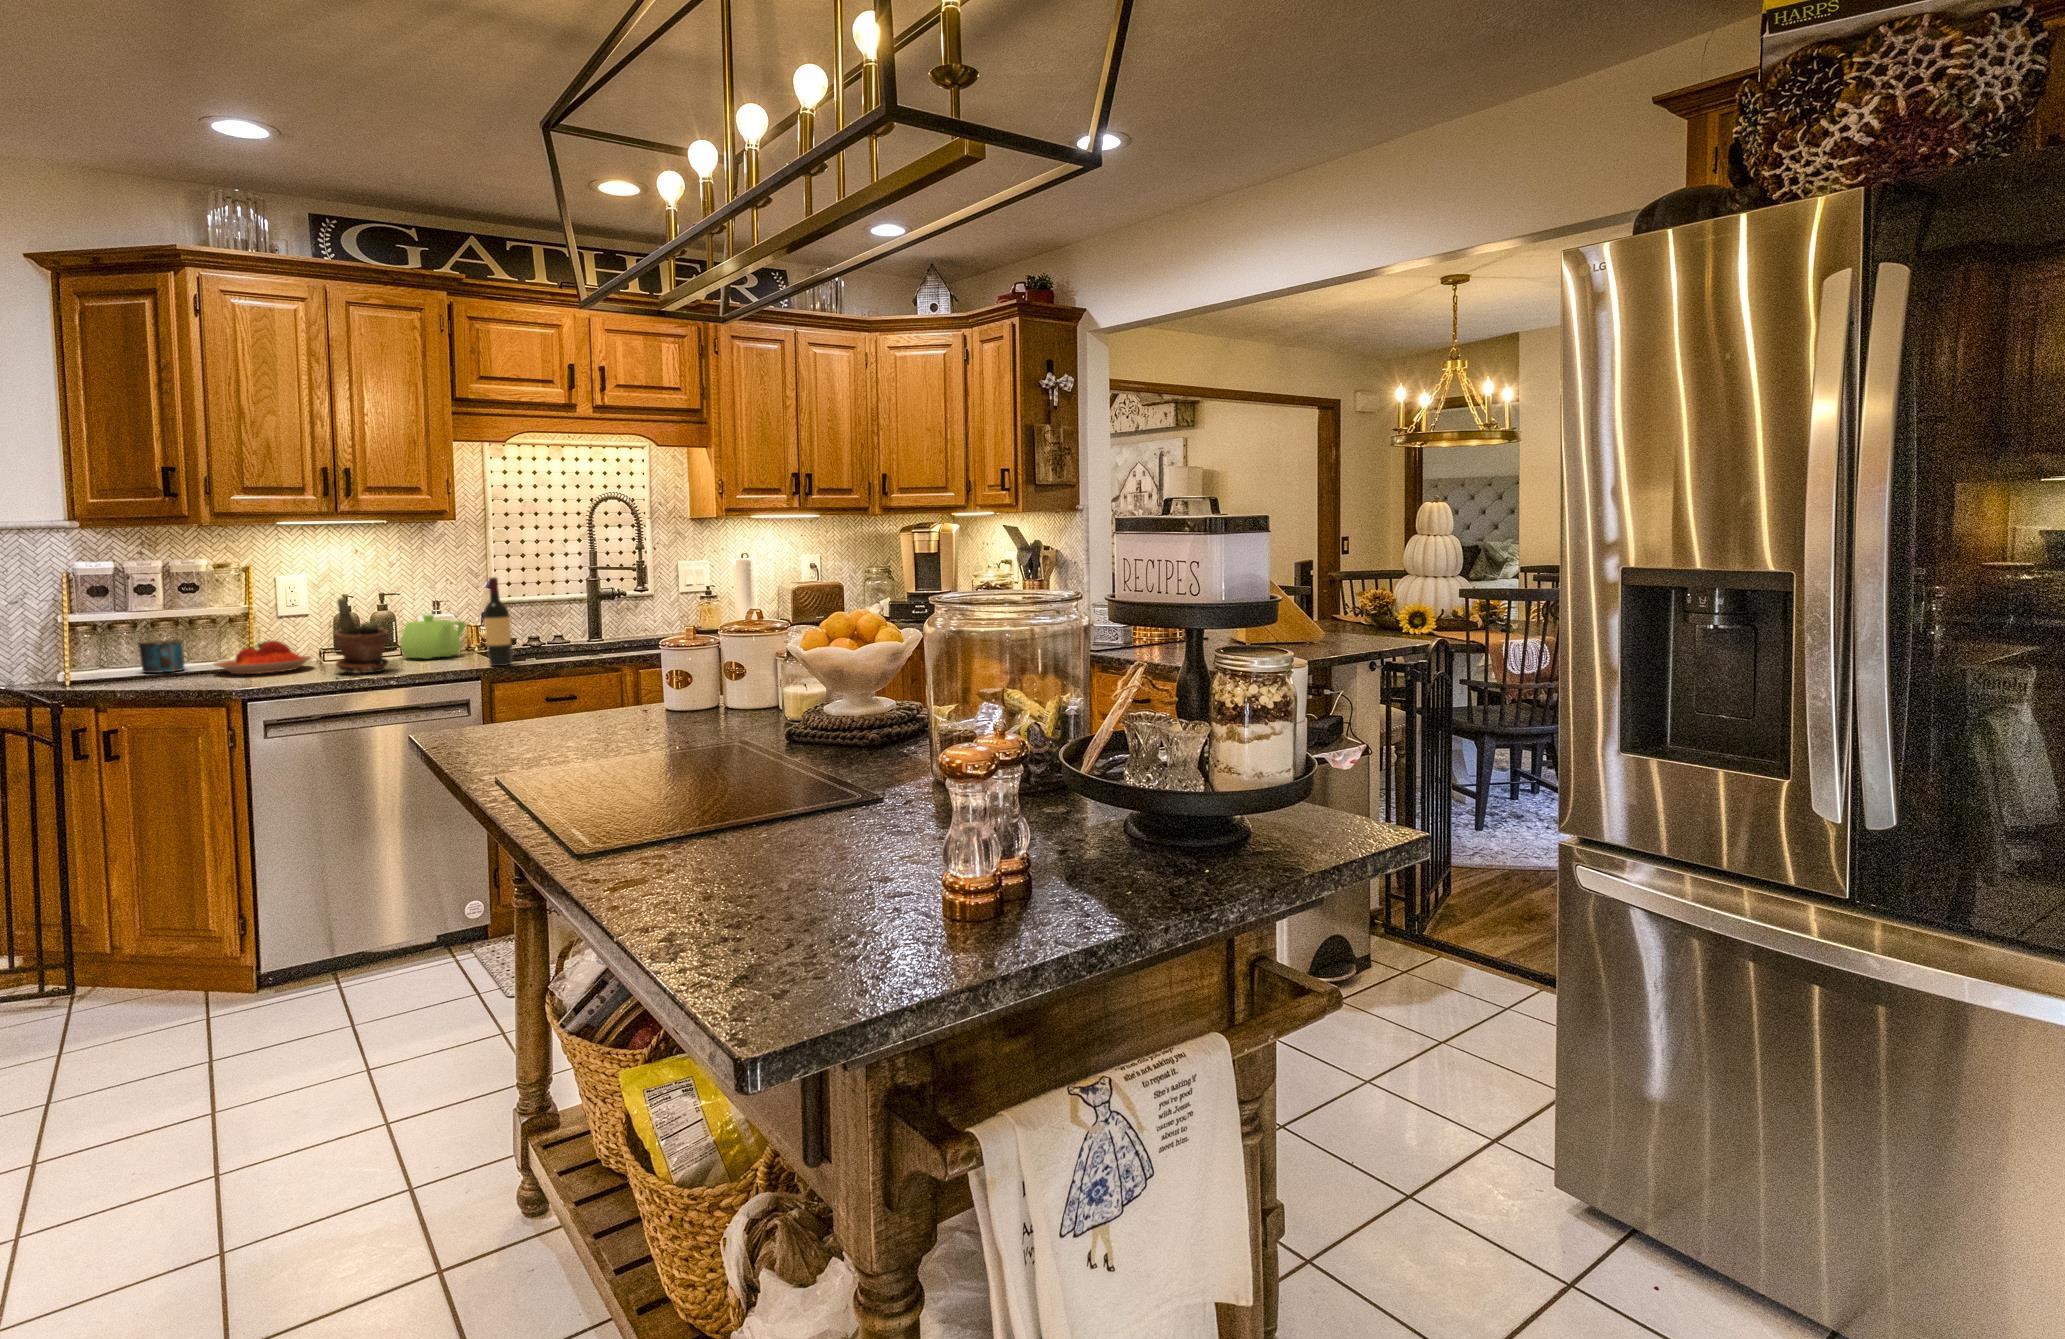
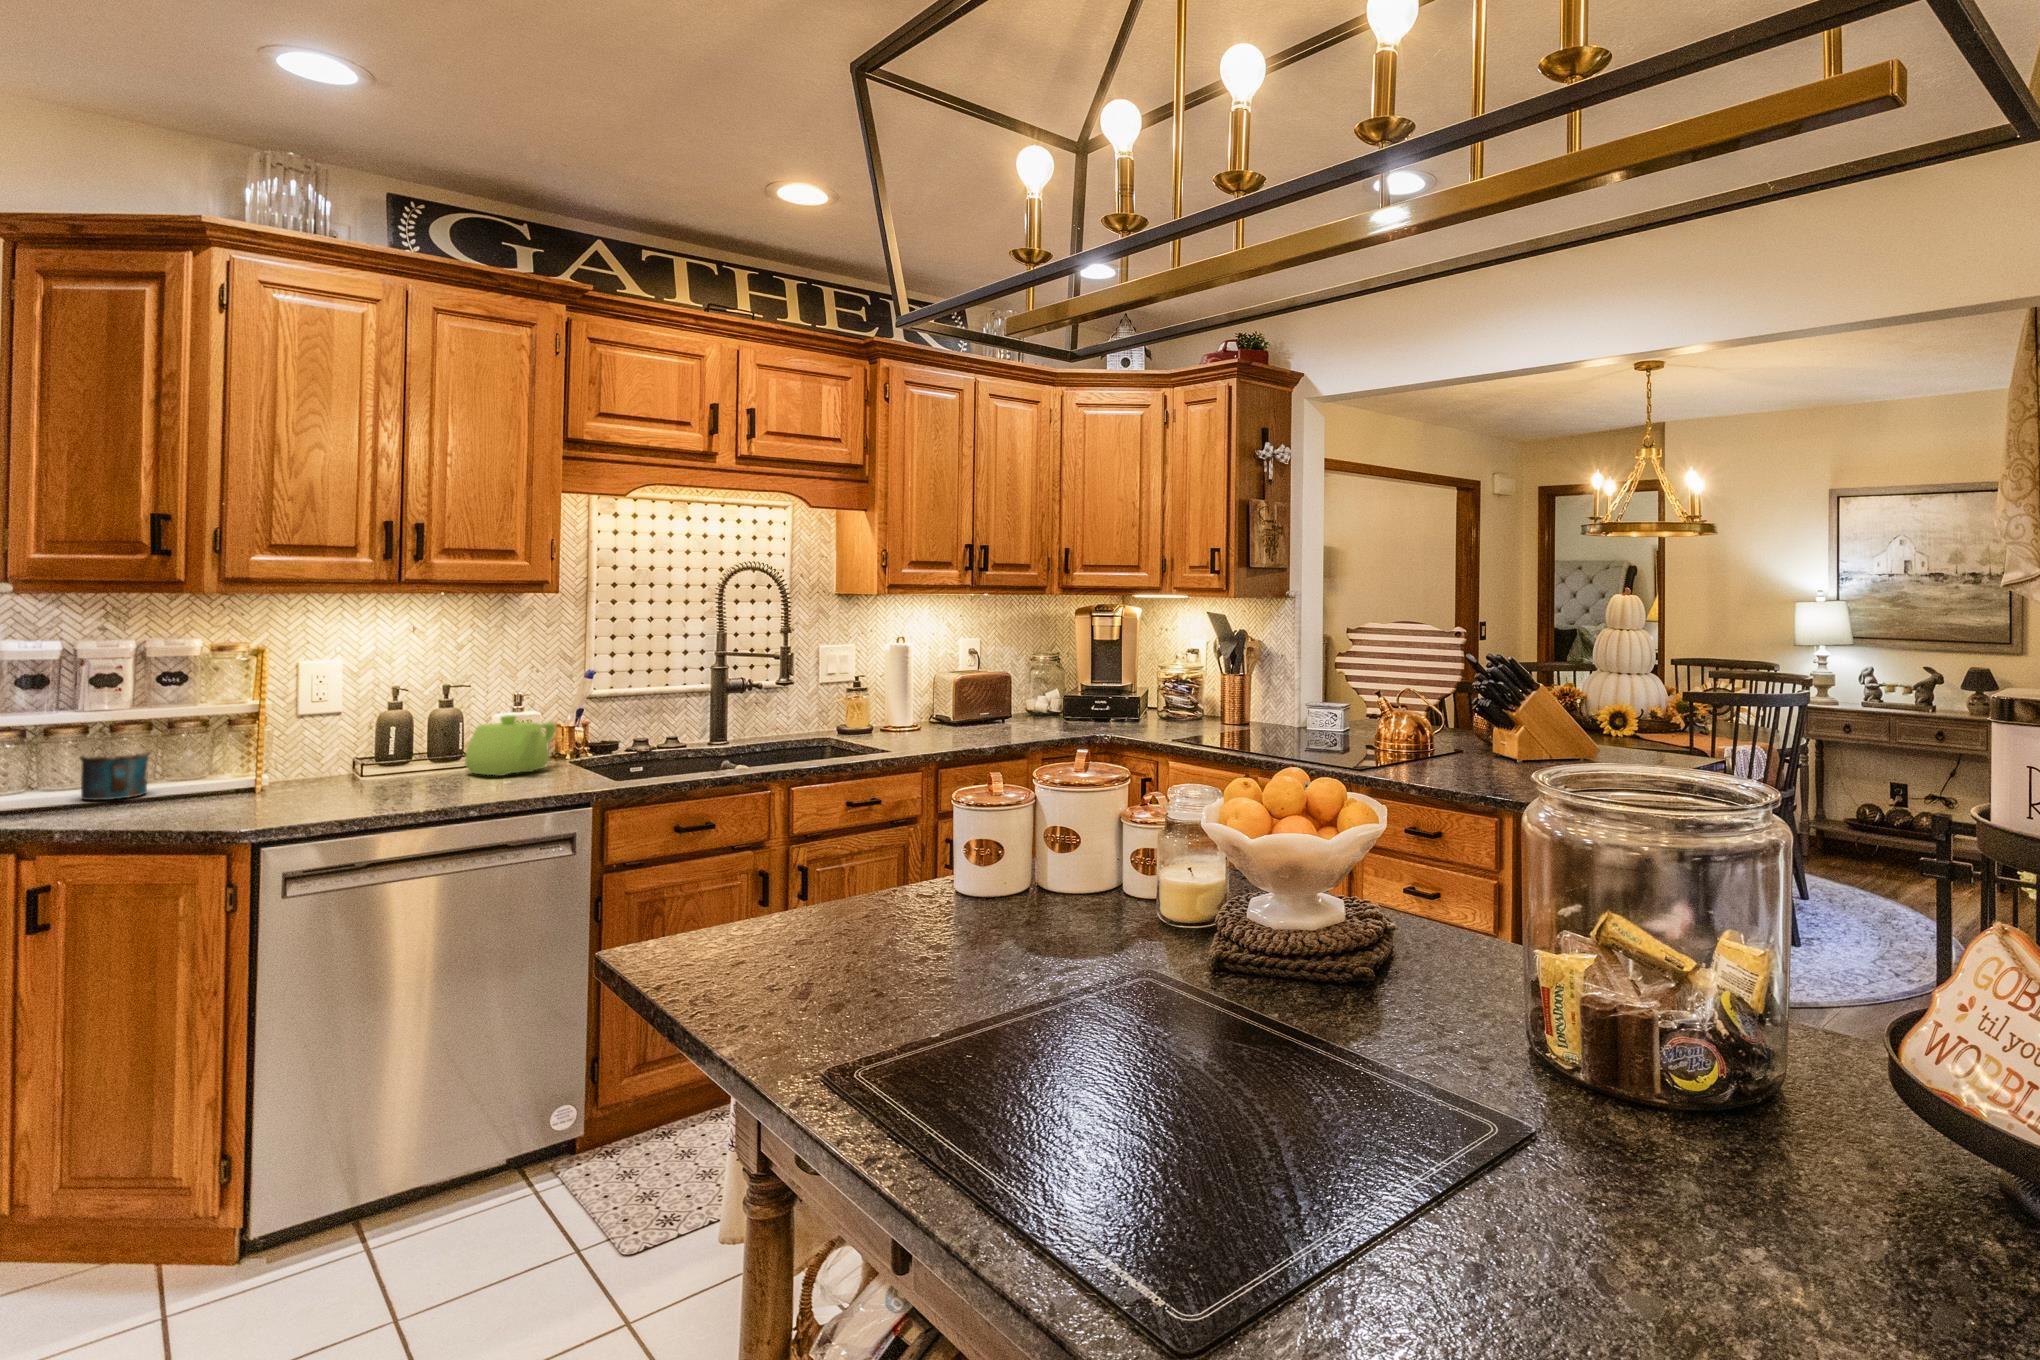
wine bottle: present [484,577,512,666] -> none [592,670,627,789]
potted plant: present [334,598,388,673] -> none [375,697,457,802]
plate: present [214,641,312,674] -> none [191,751,342,803]

